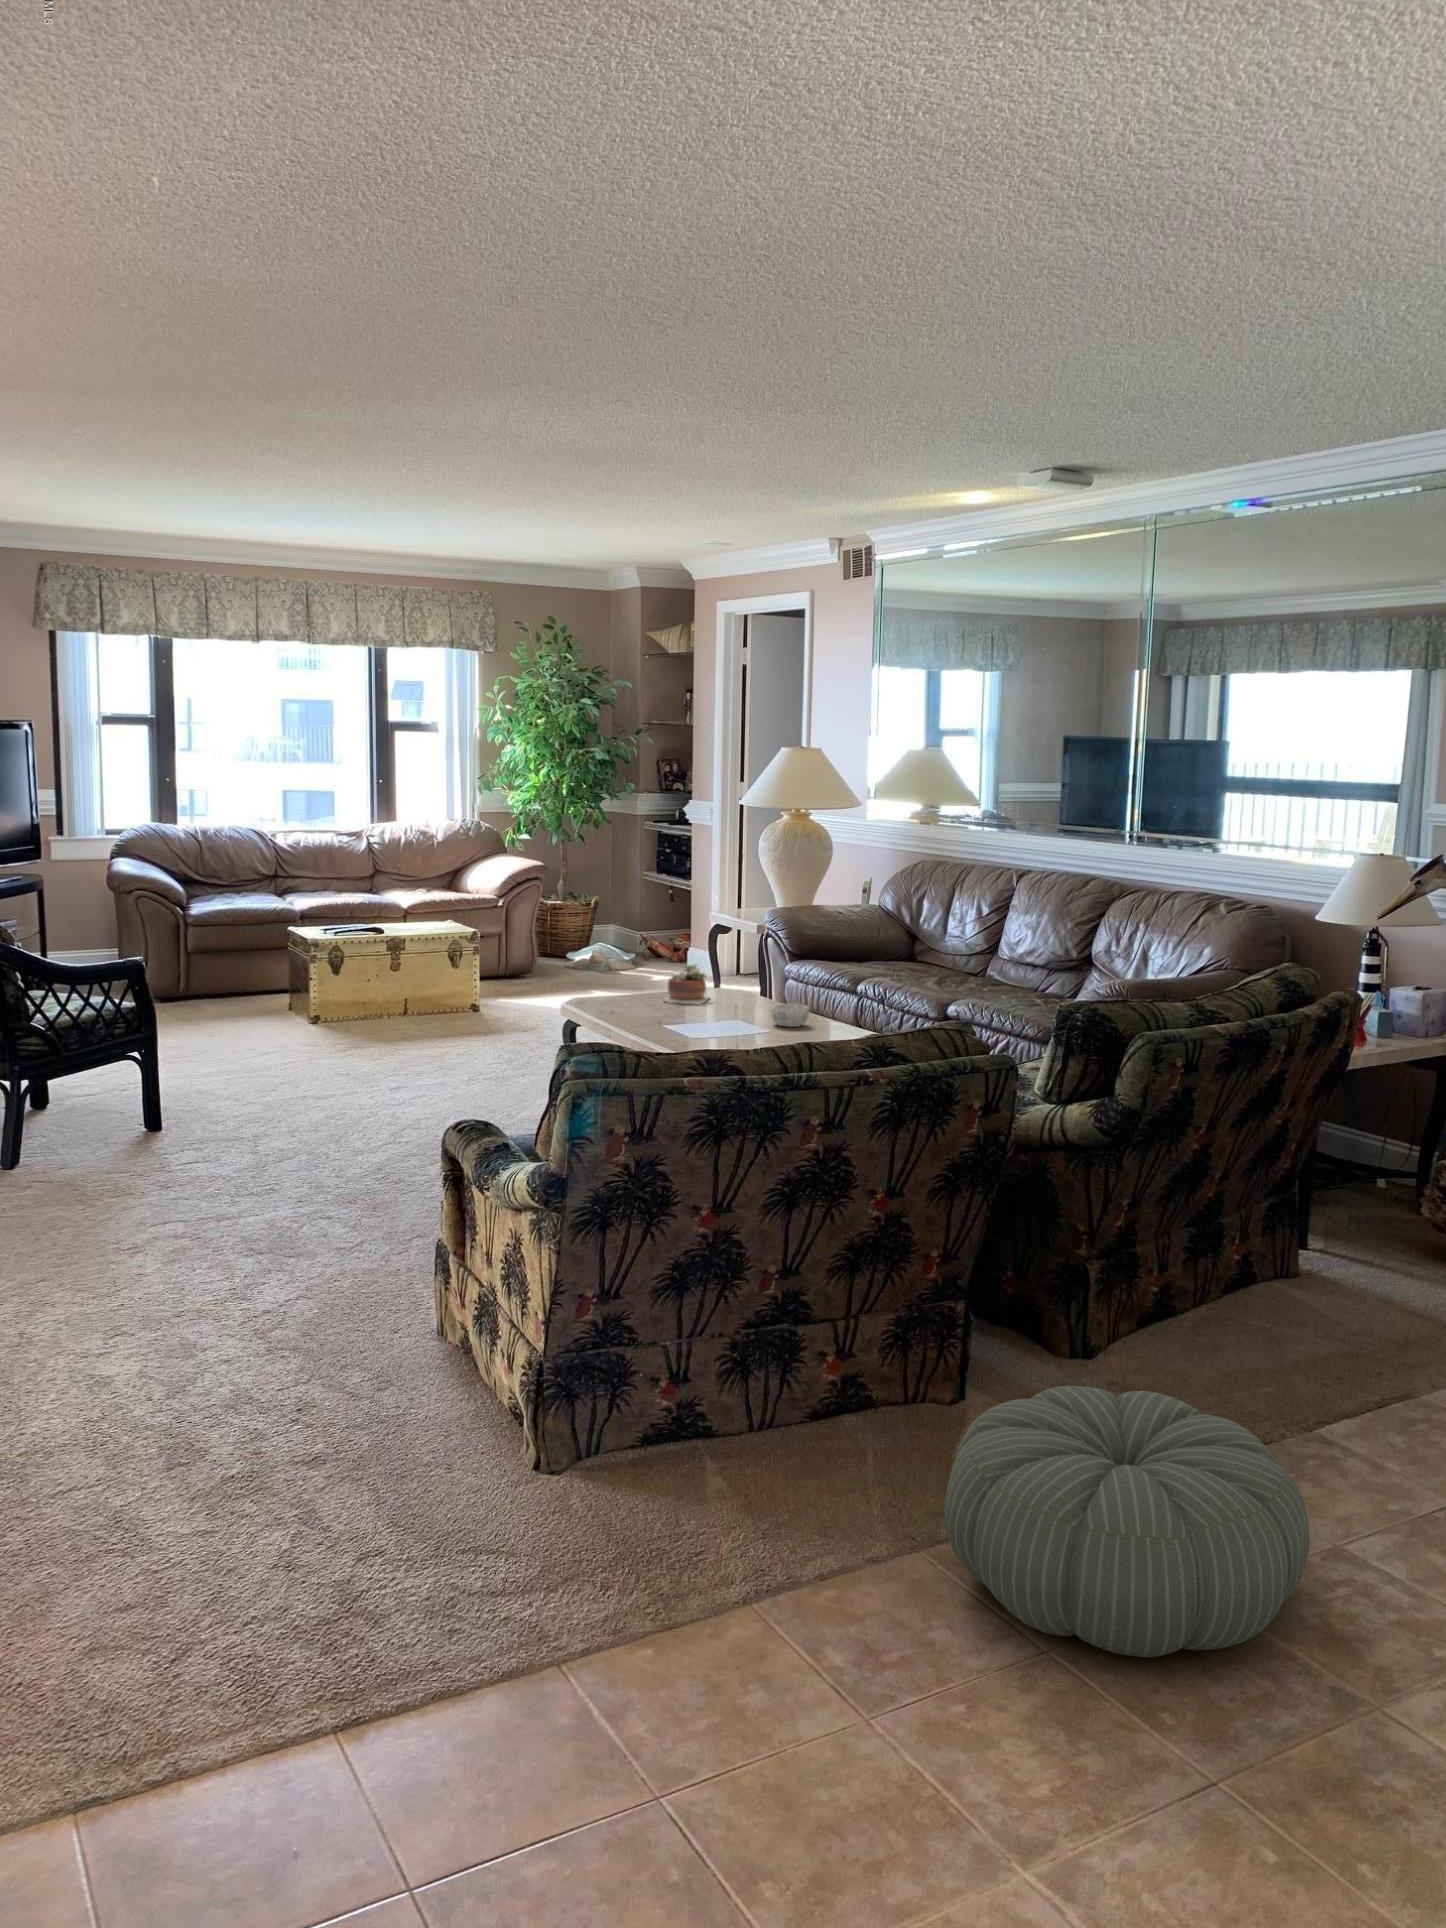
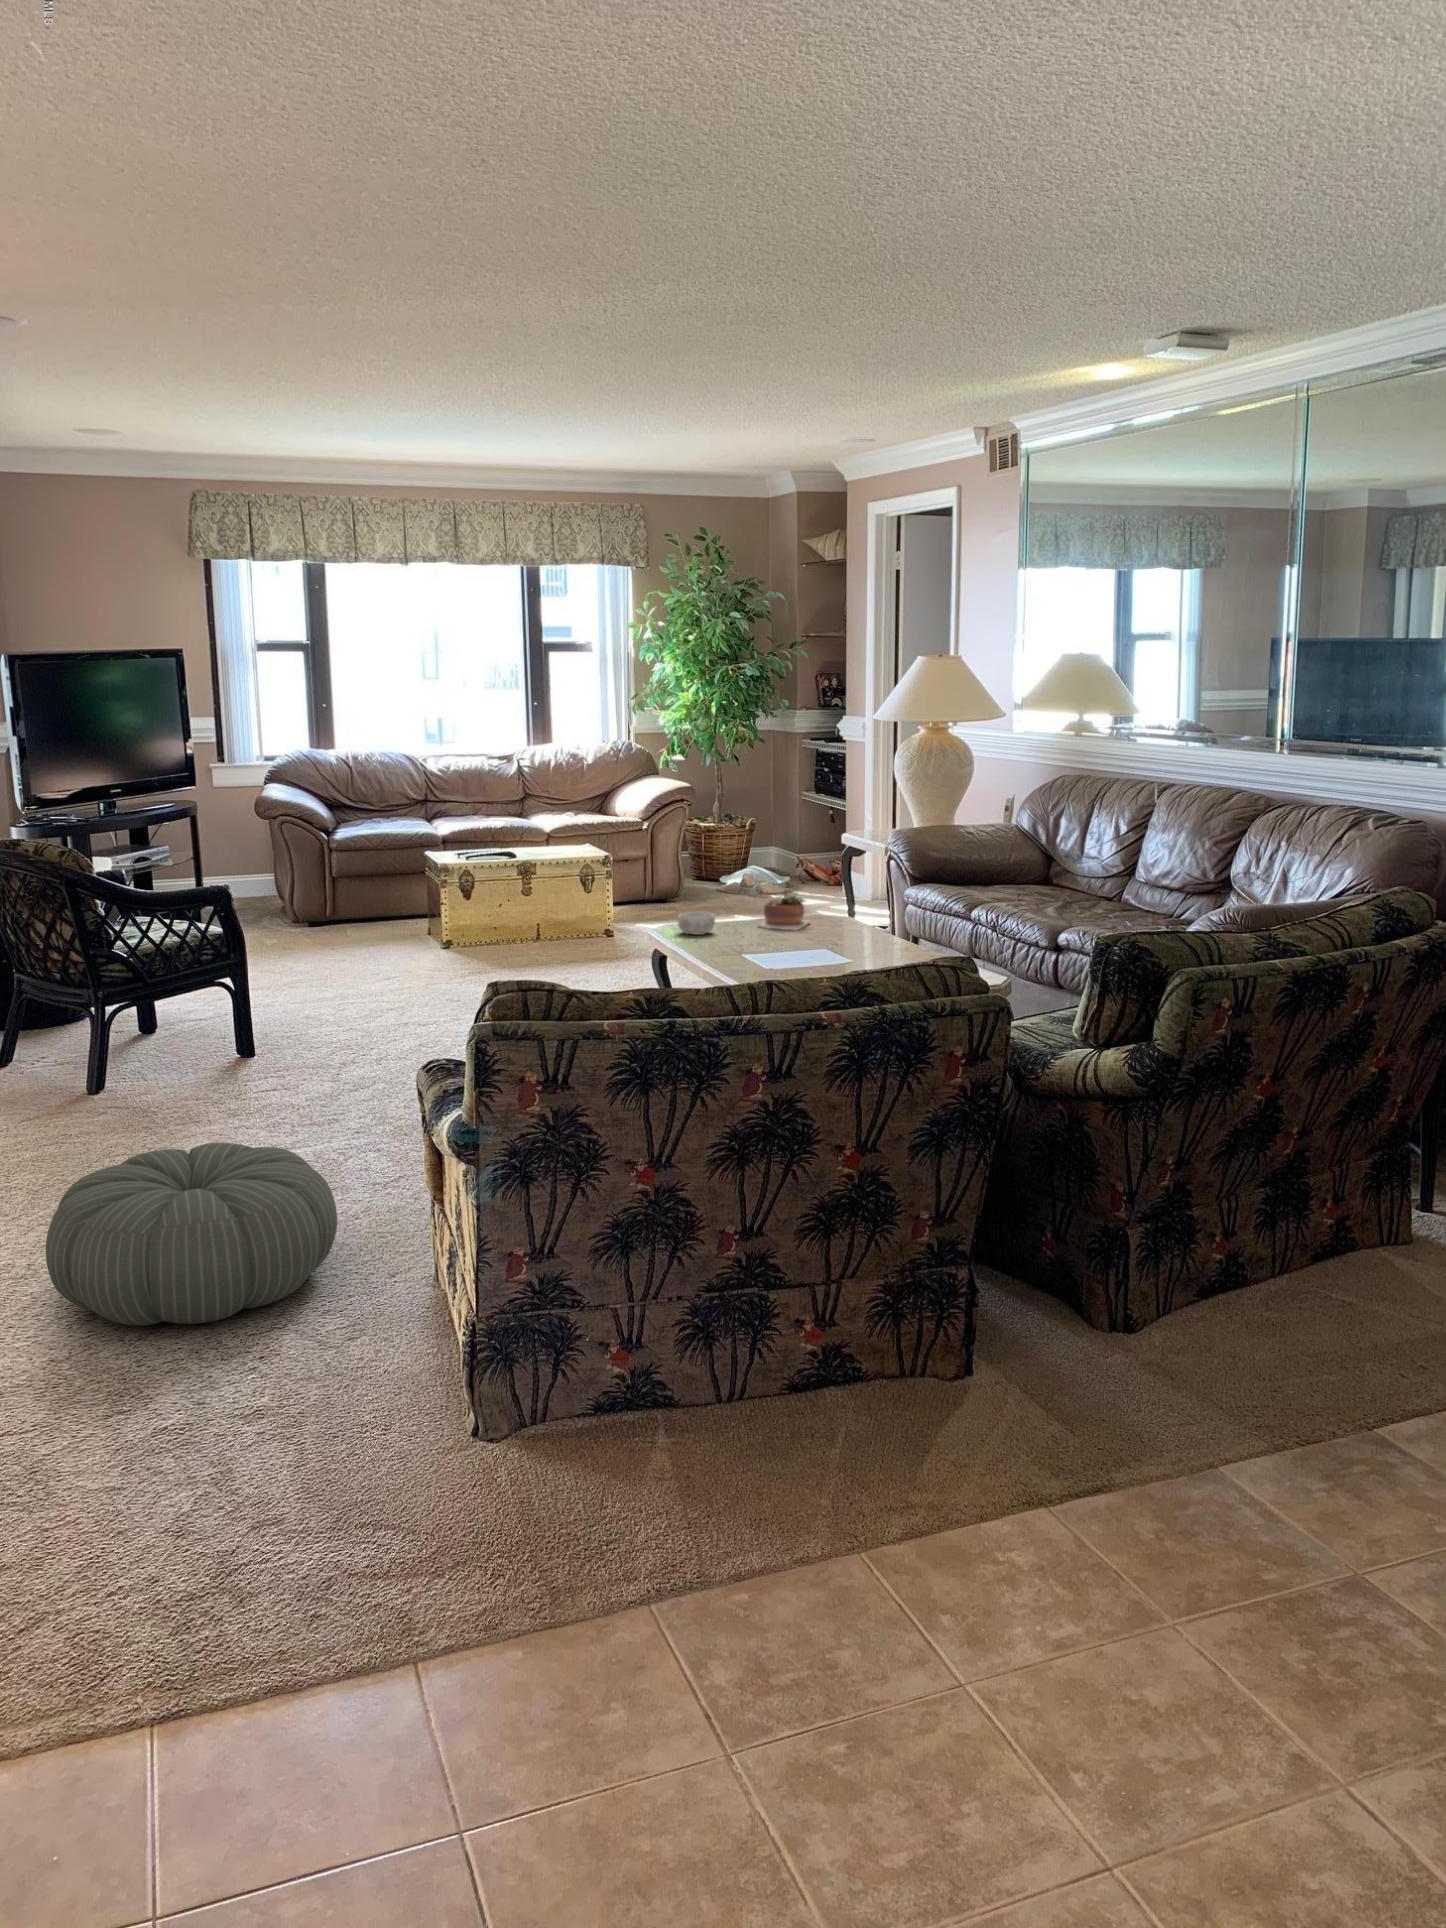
decorative bowl: present [771,1004,809,1027] -> present [677,912,715,935]
pouf: present [945,1386,1309,1657] -> present [46,1143,337,1326]

